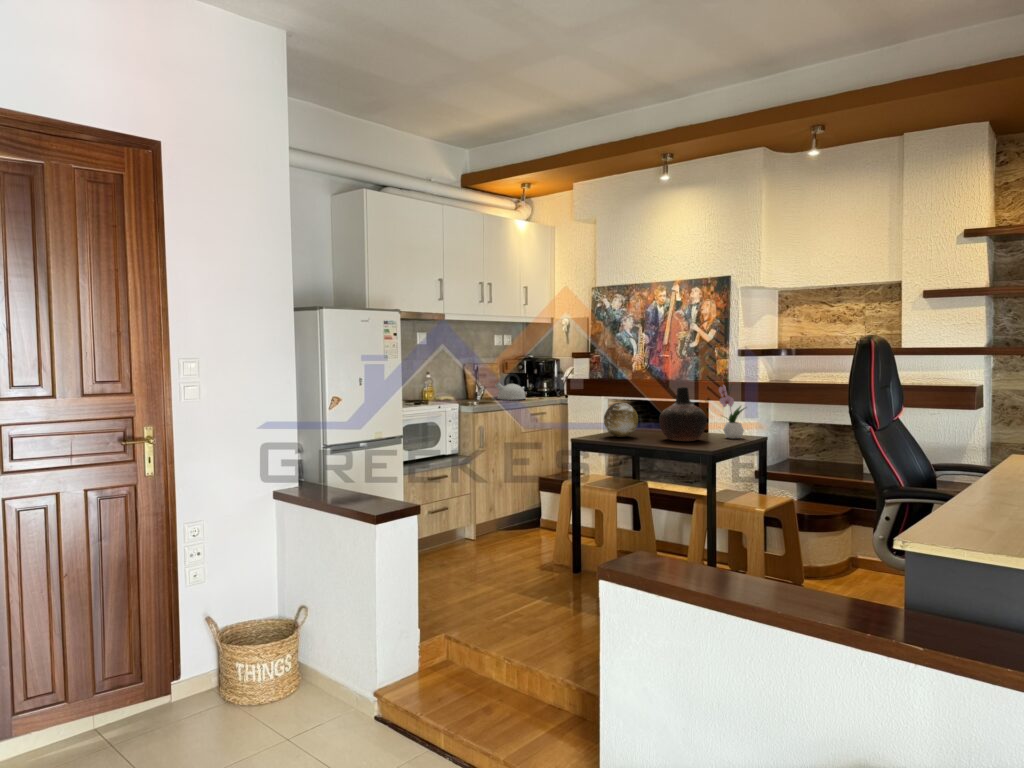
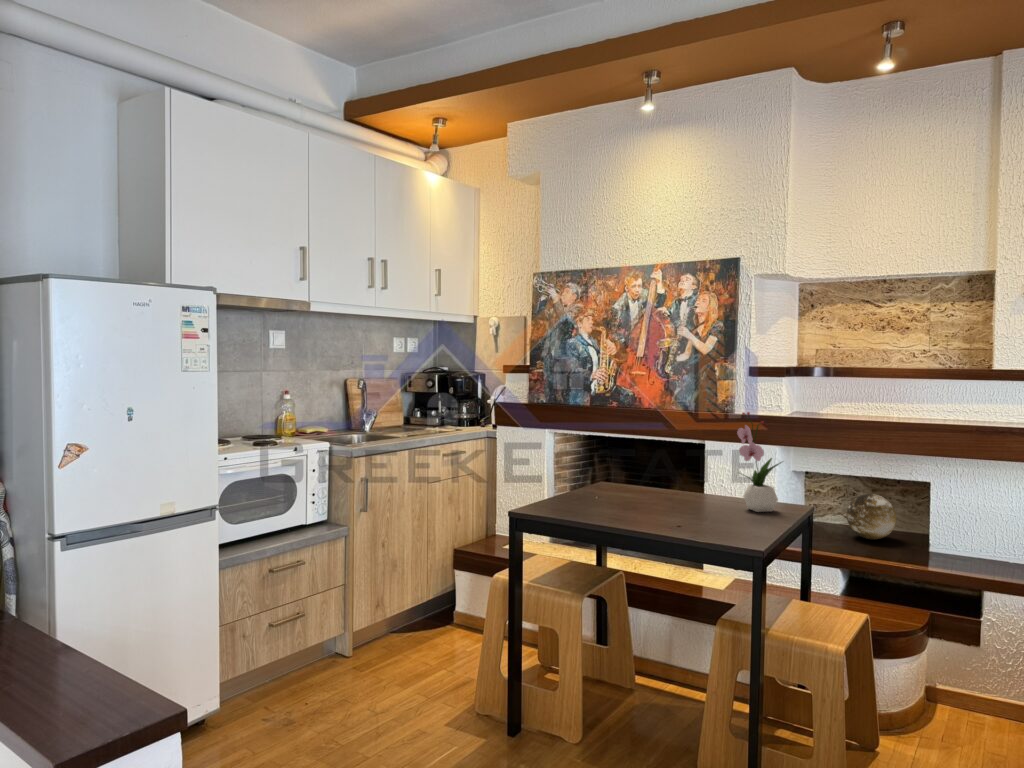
kettle: present [495,374,526,400] -> none [390,394,436,433]
vase: present [659,387,707,441] -> none [645,428,724,520]
decorative orb: present [604,403,638,437] -> present [847,494,896,539]

